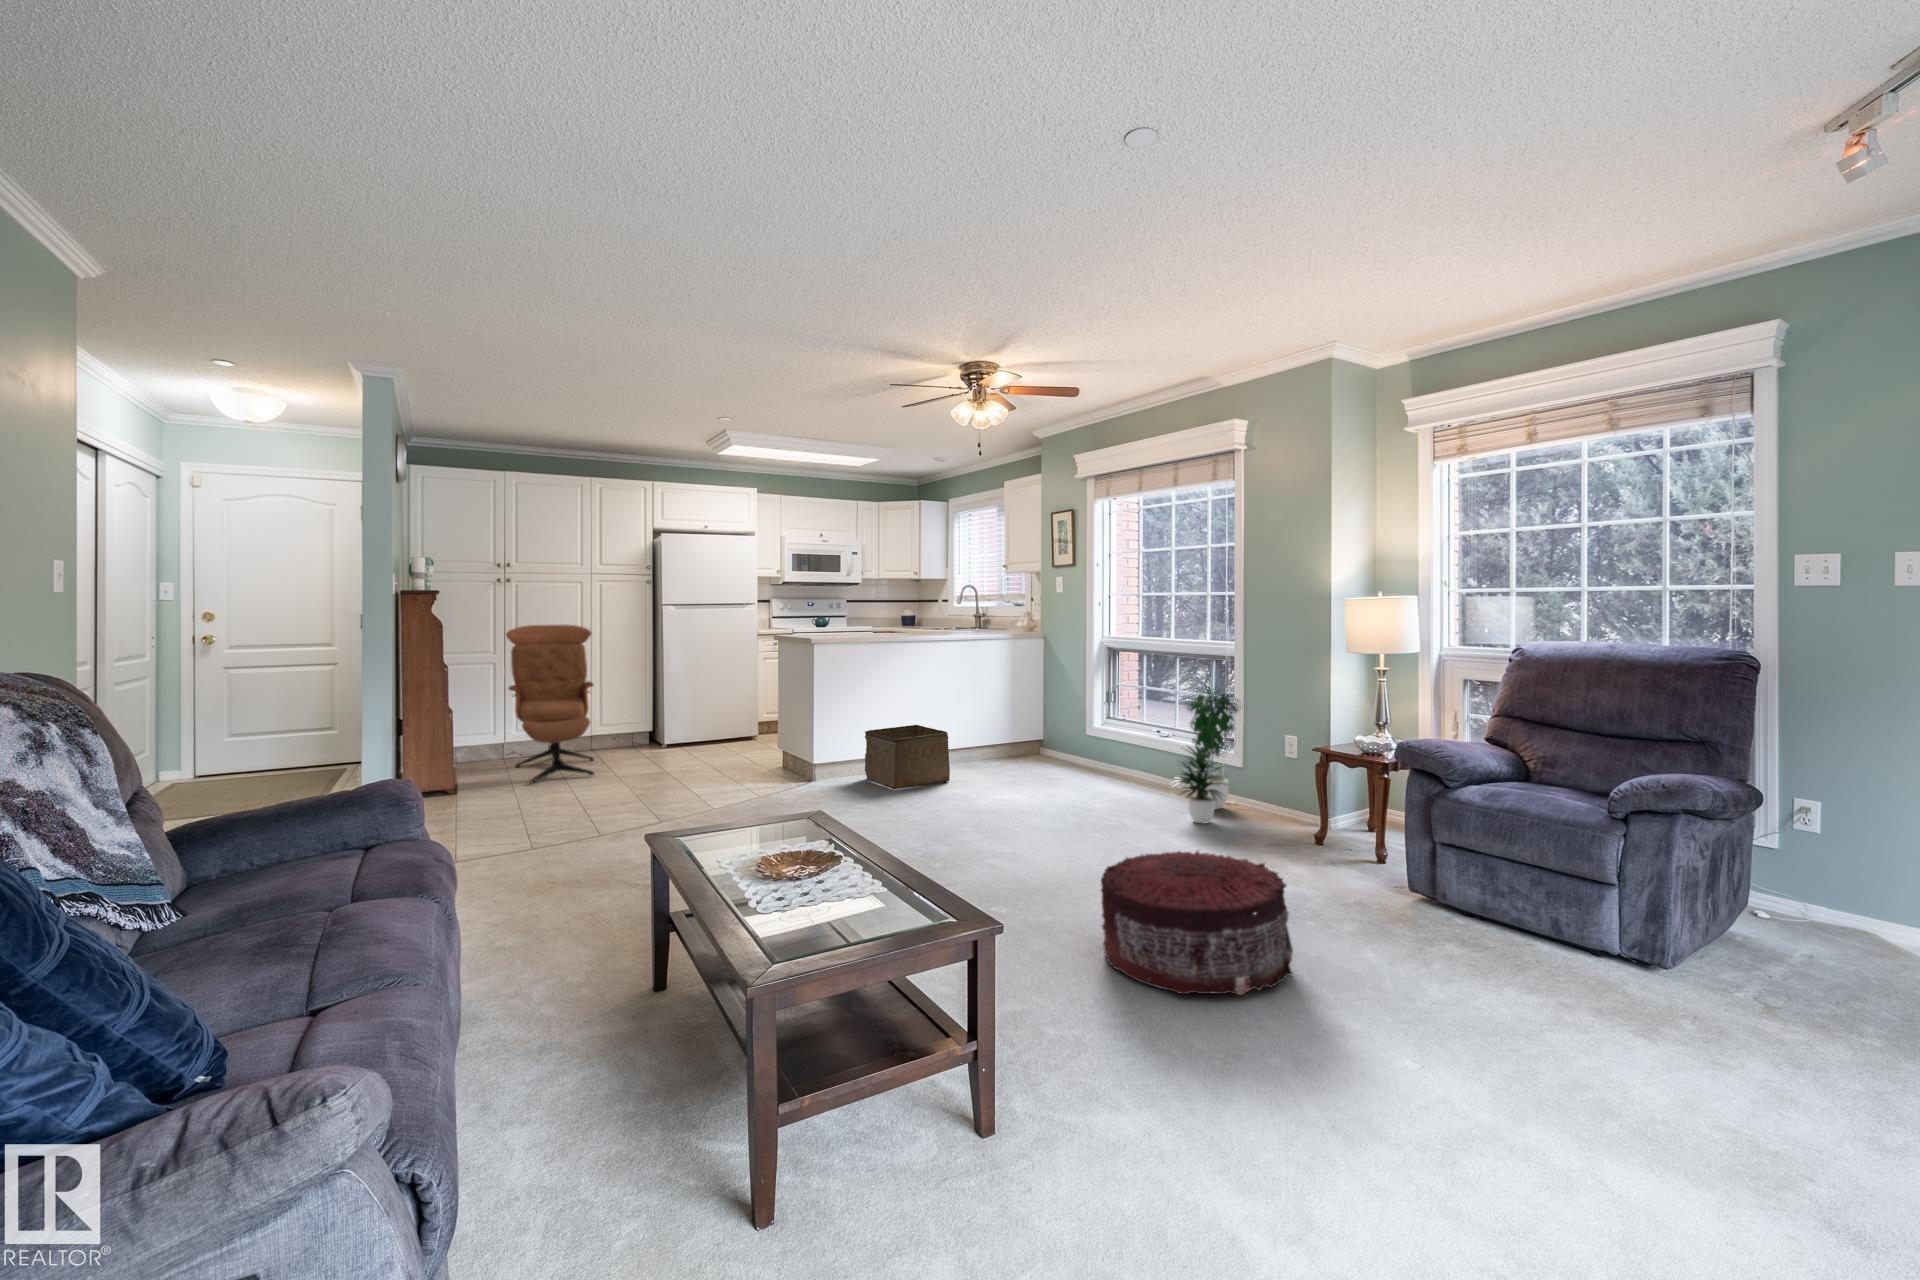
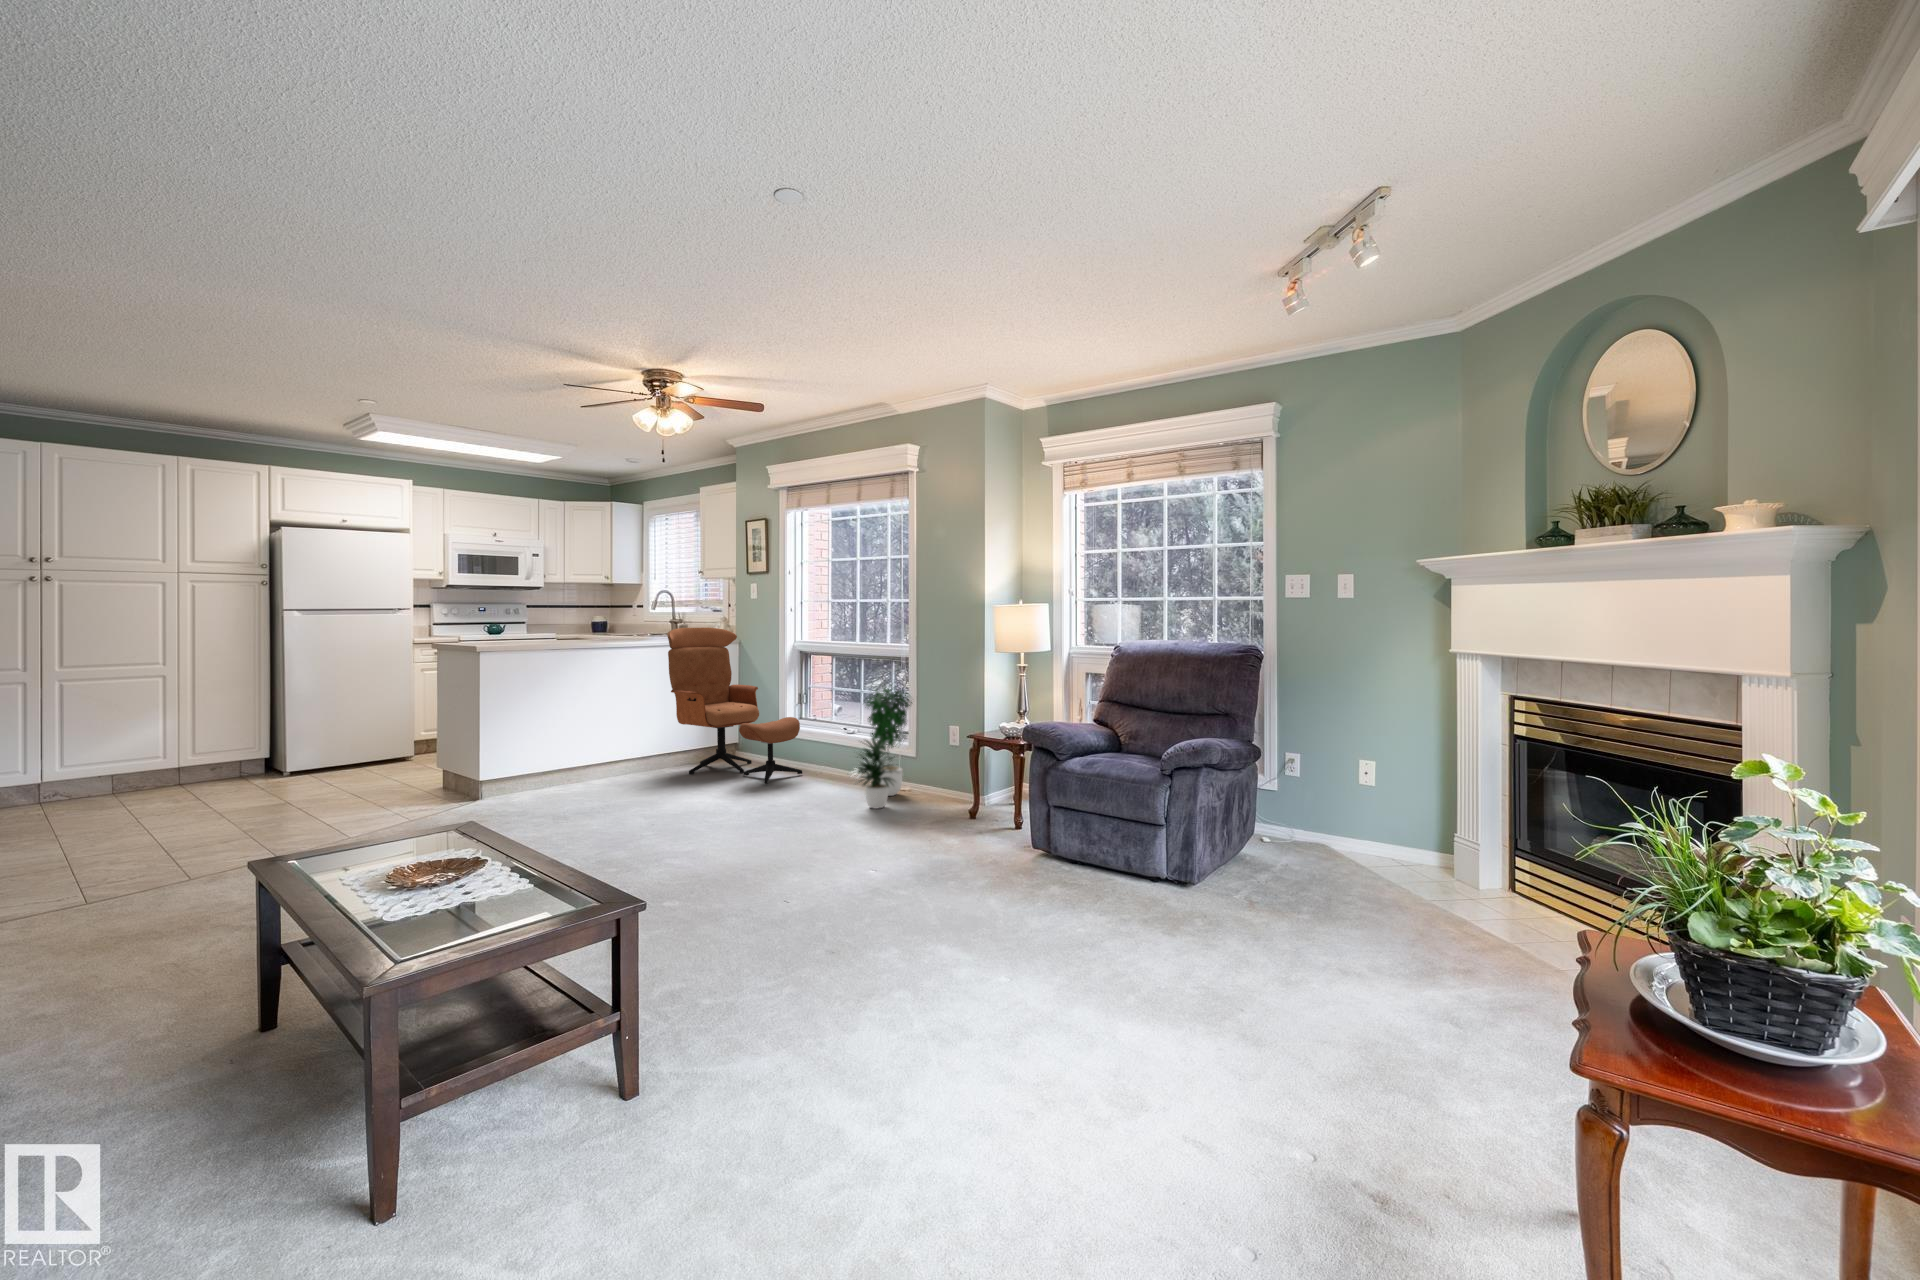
lounge chair: present [506,625,594,784] -> present [667,628,802,784]
storage bin: present [865,725,950,789] -> none [541,732,636,799]
pouf: present [1101,851,1293,995] -> none [764,825,928,950]

